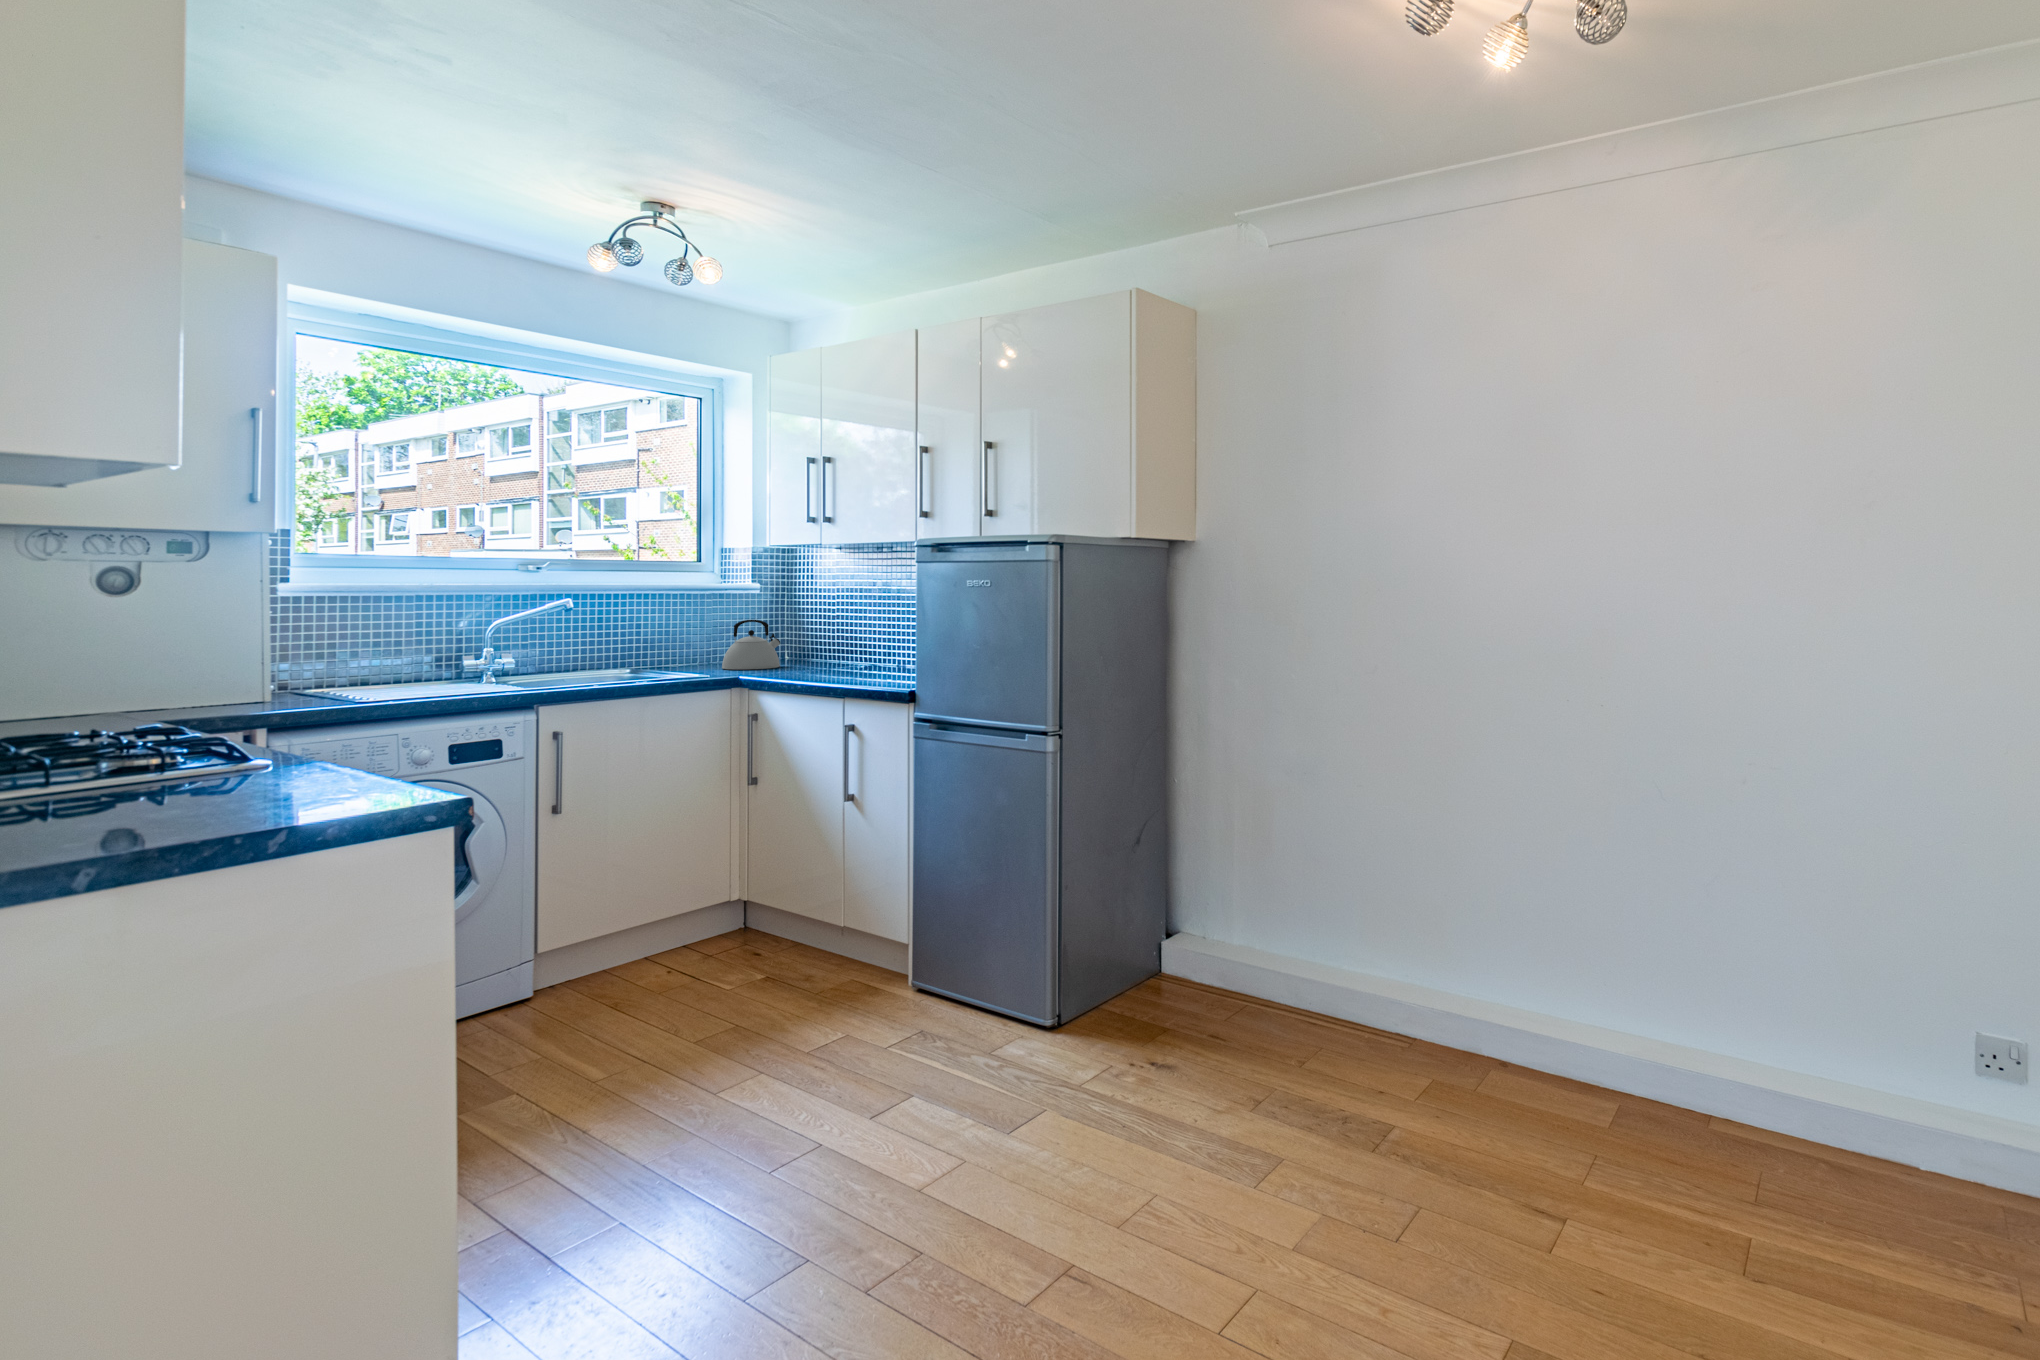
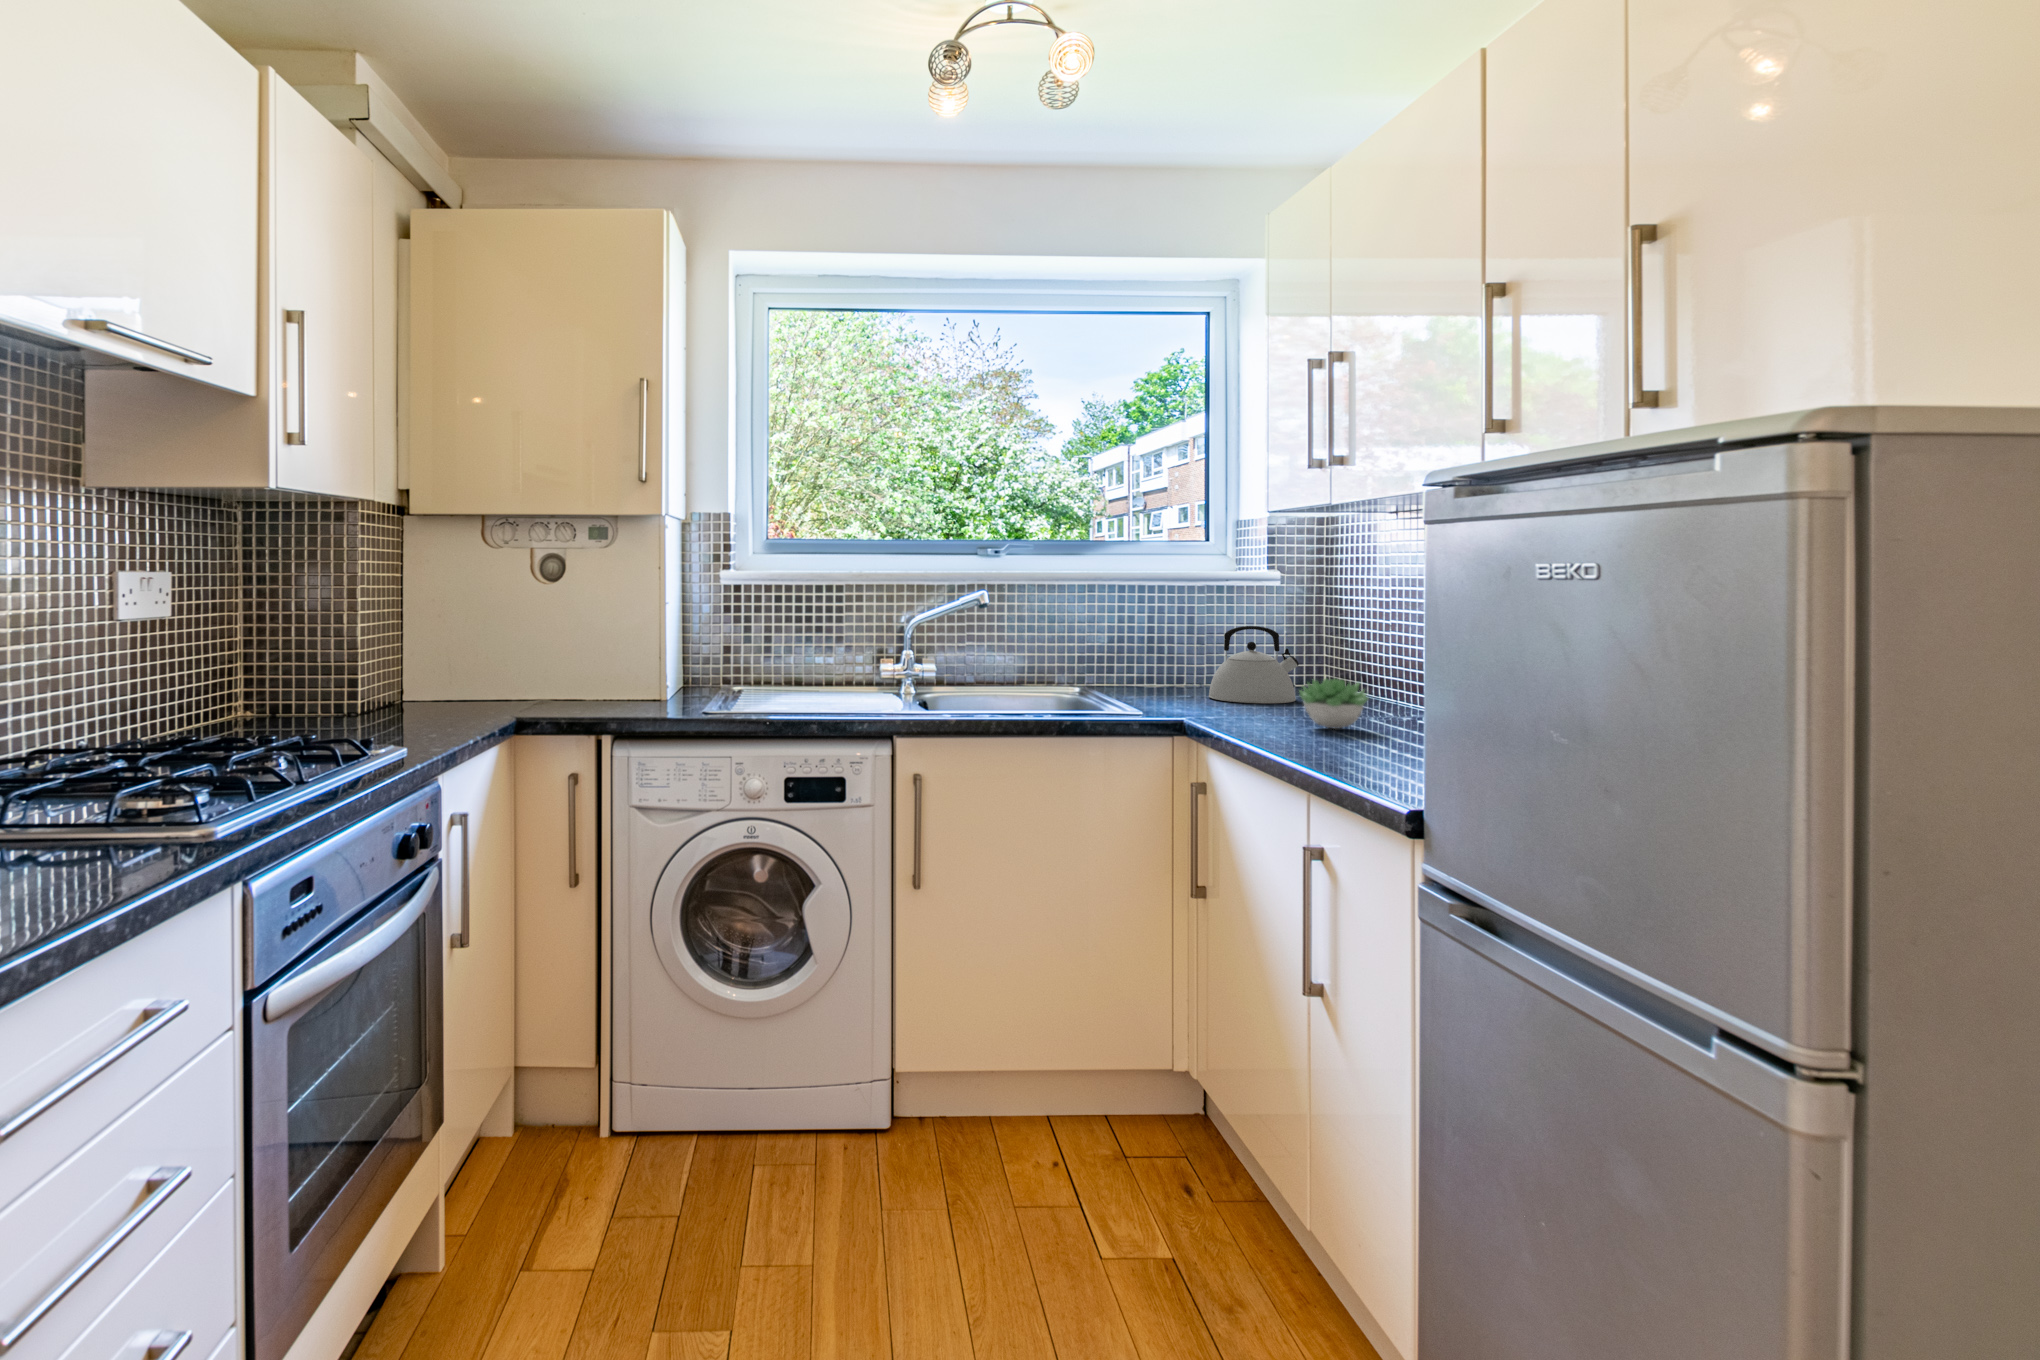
succulent plant: none [805,645,848,674] -> present [1299,679,1368,729]

